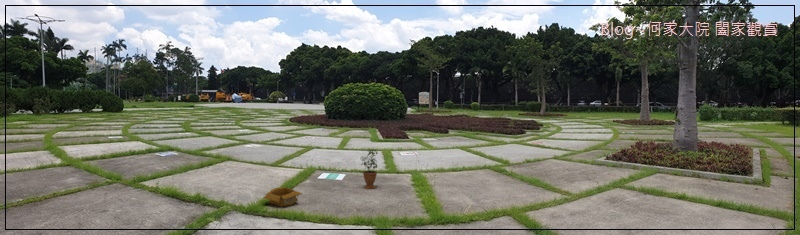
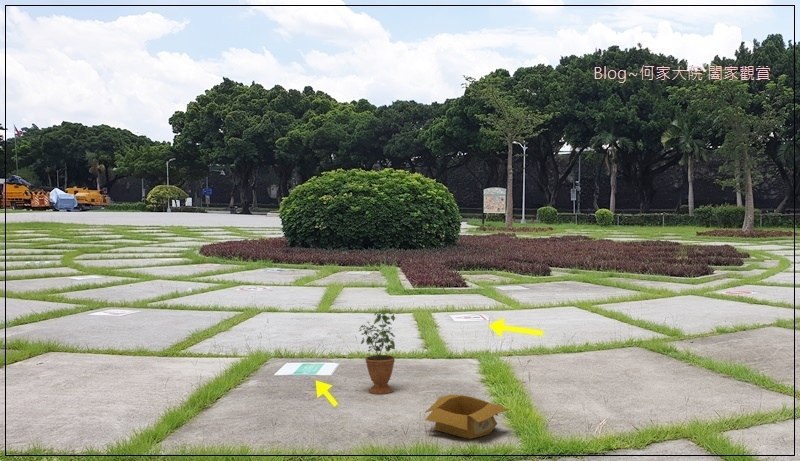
cardboard box: present [264,187,302,206] -> present [425,395,508,439]

